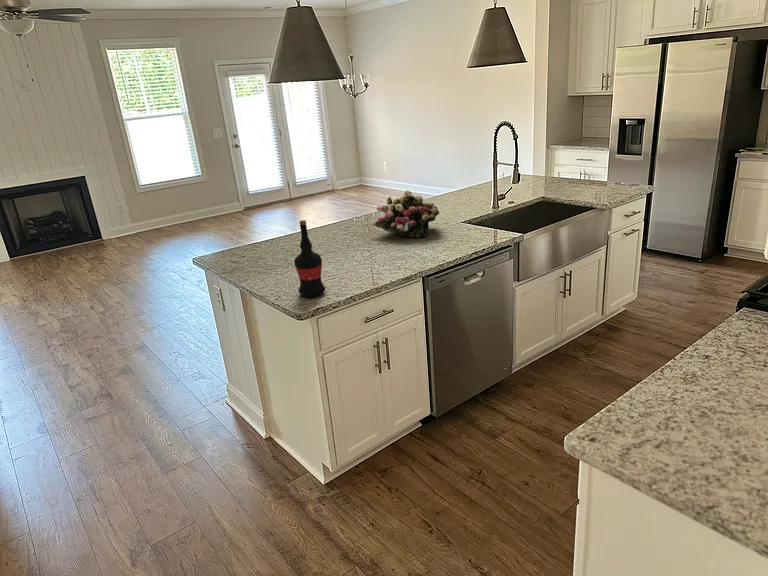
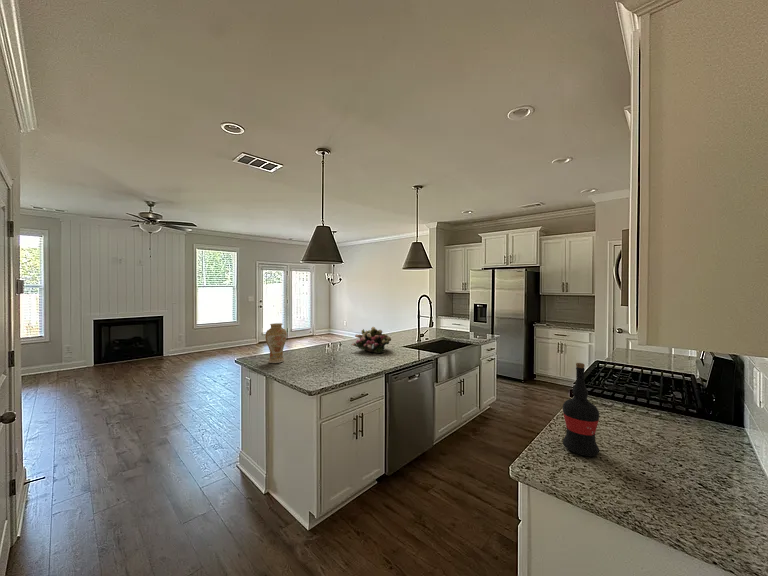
vase: none [225,200,262,265] -> present [265,323,287,363]
wine bottle: present [294,220,325,296] -> present [563,363,599,456]

